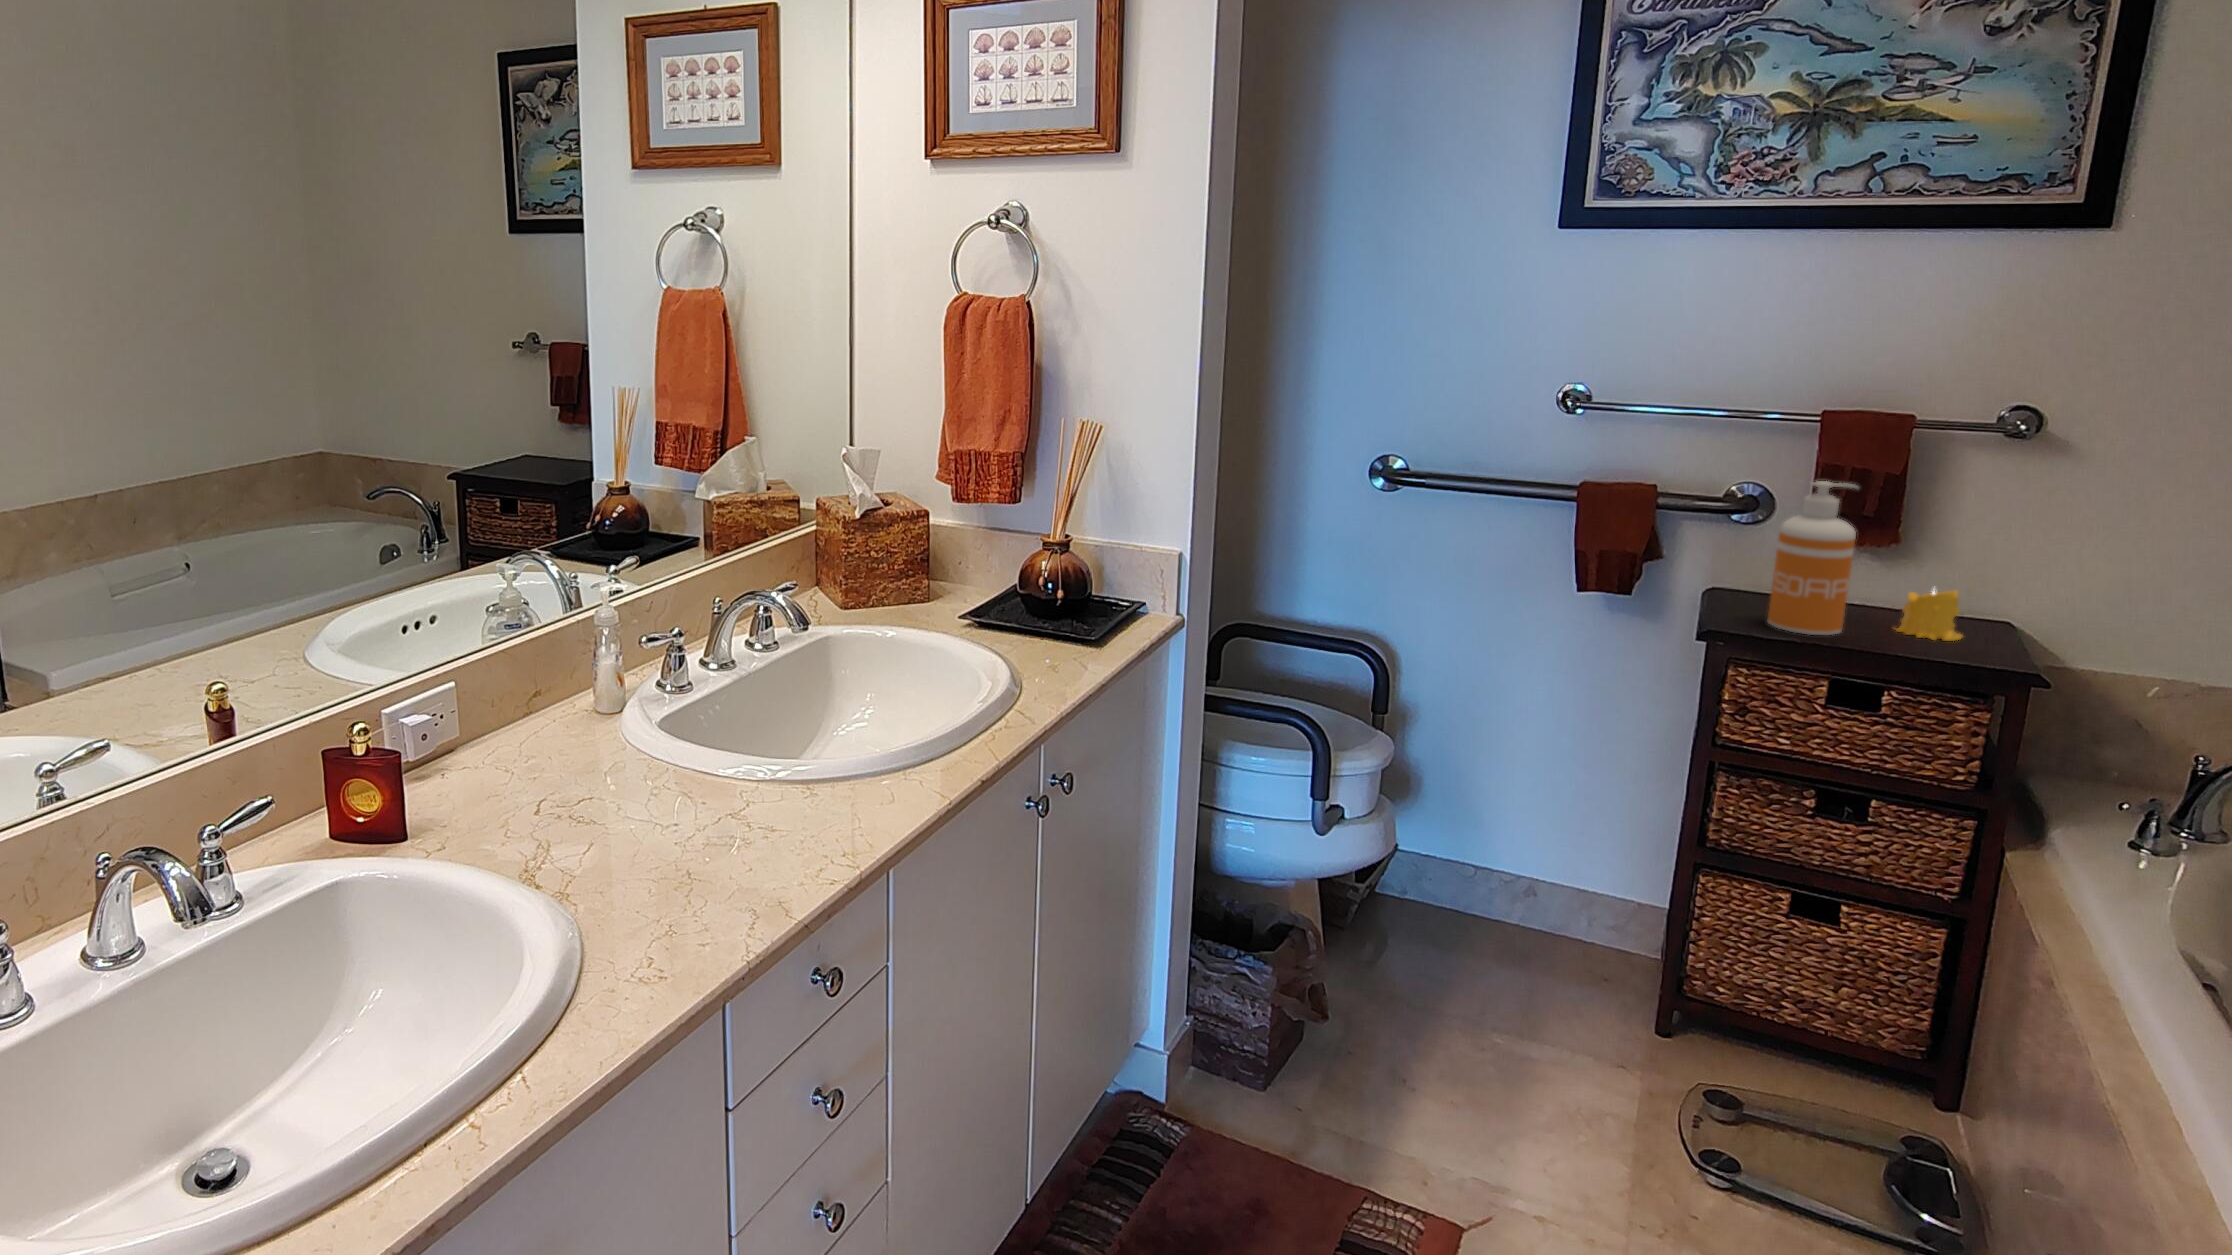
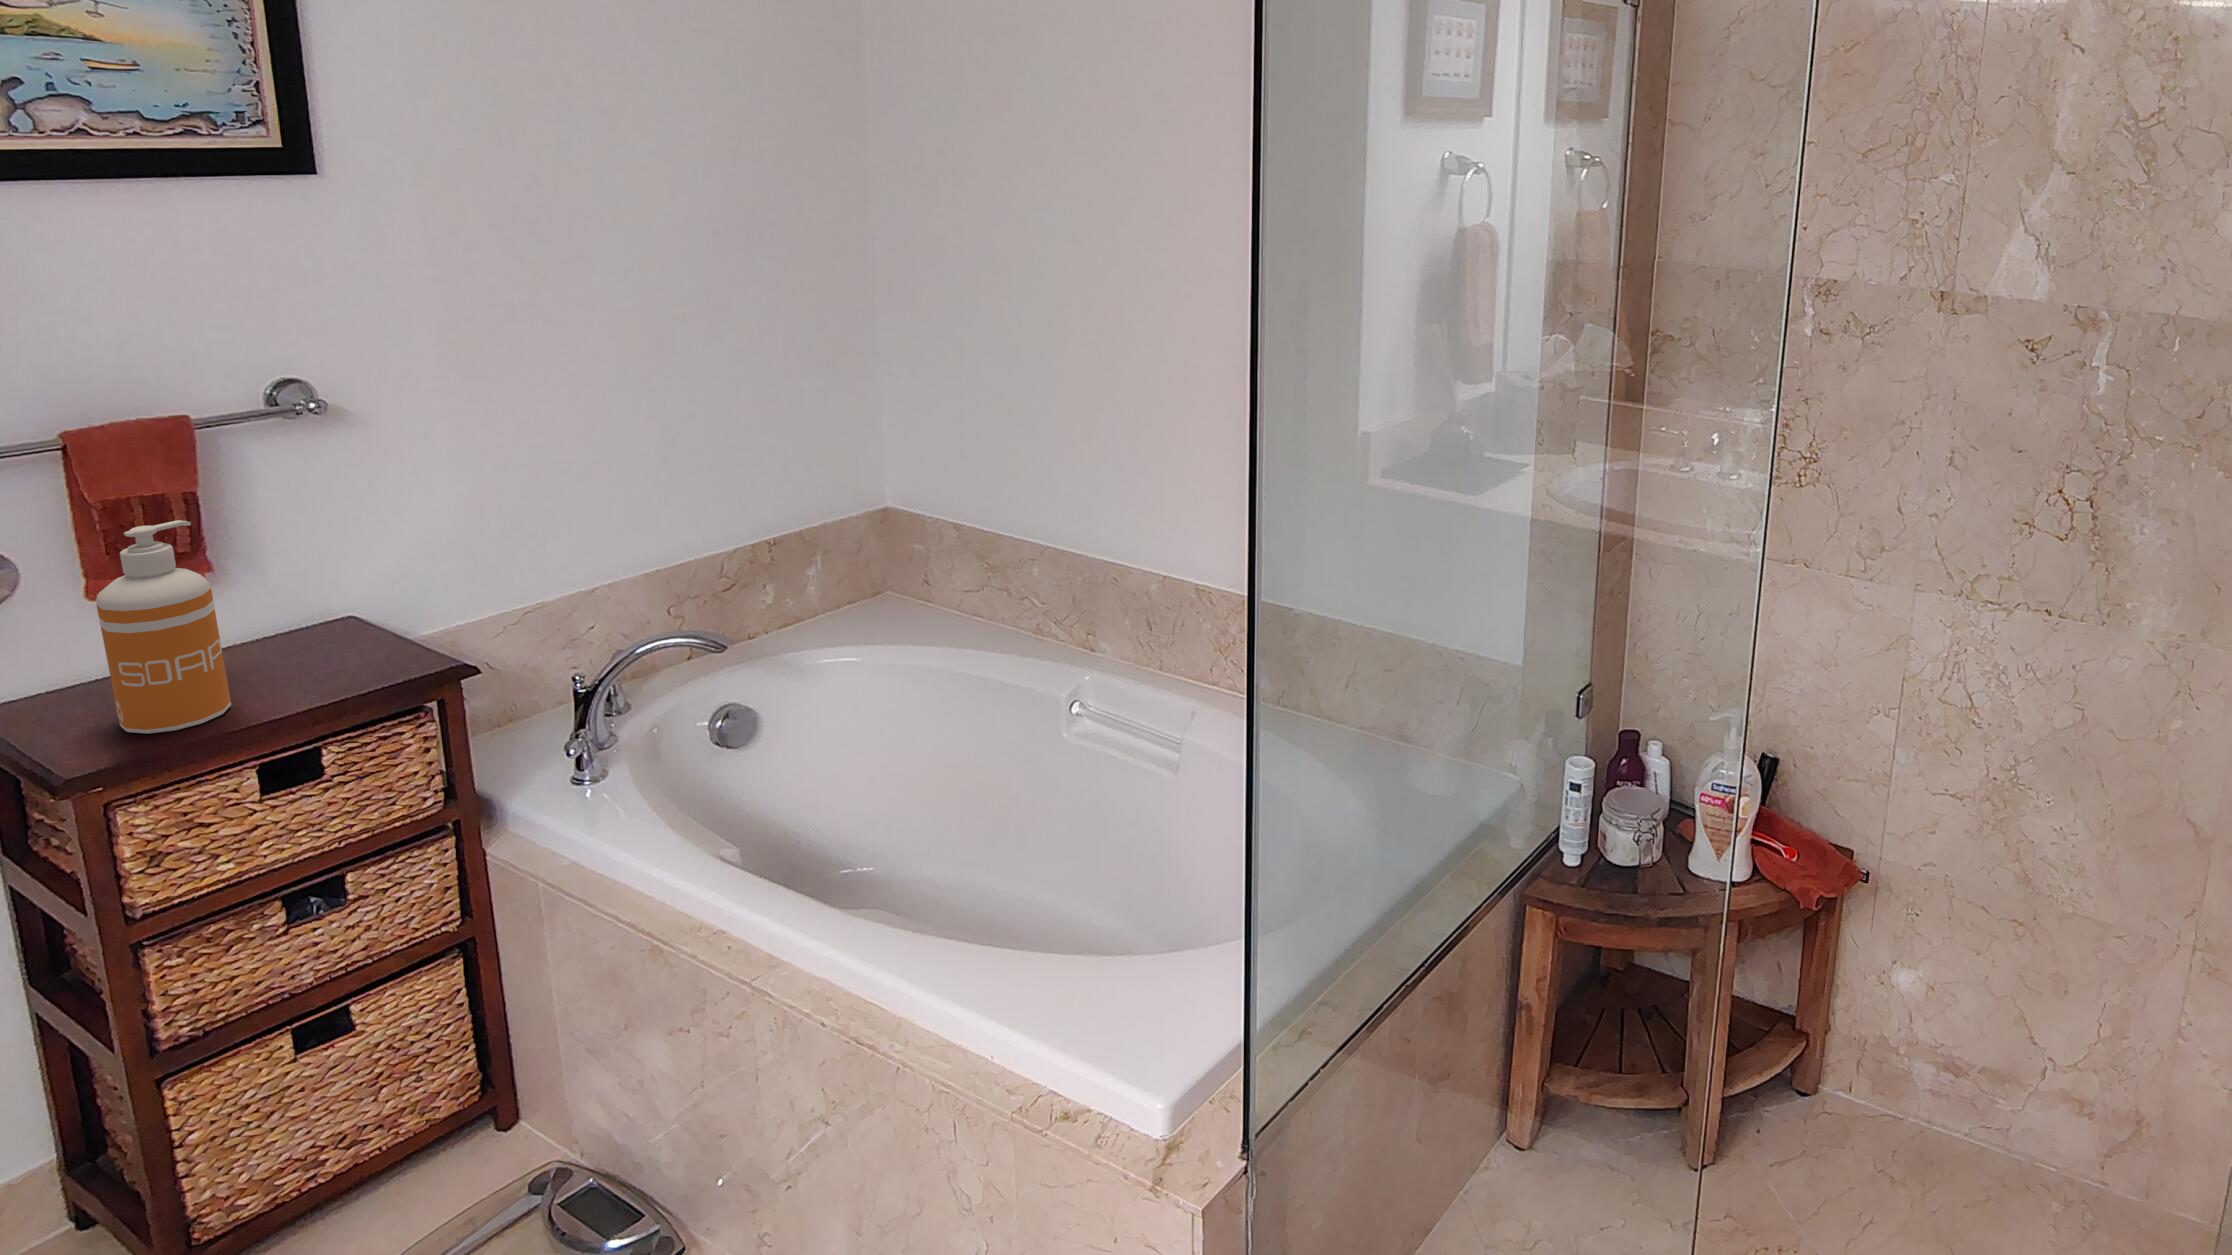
candle: present [1896,590,1962,641] -> none [266,605,347,675]

